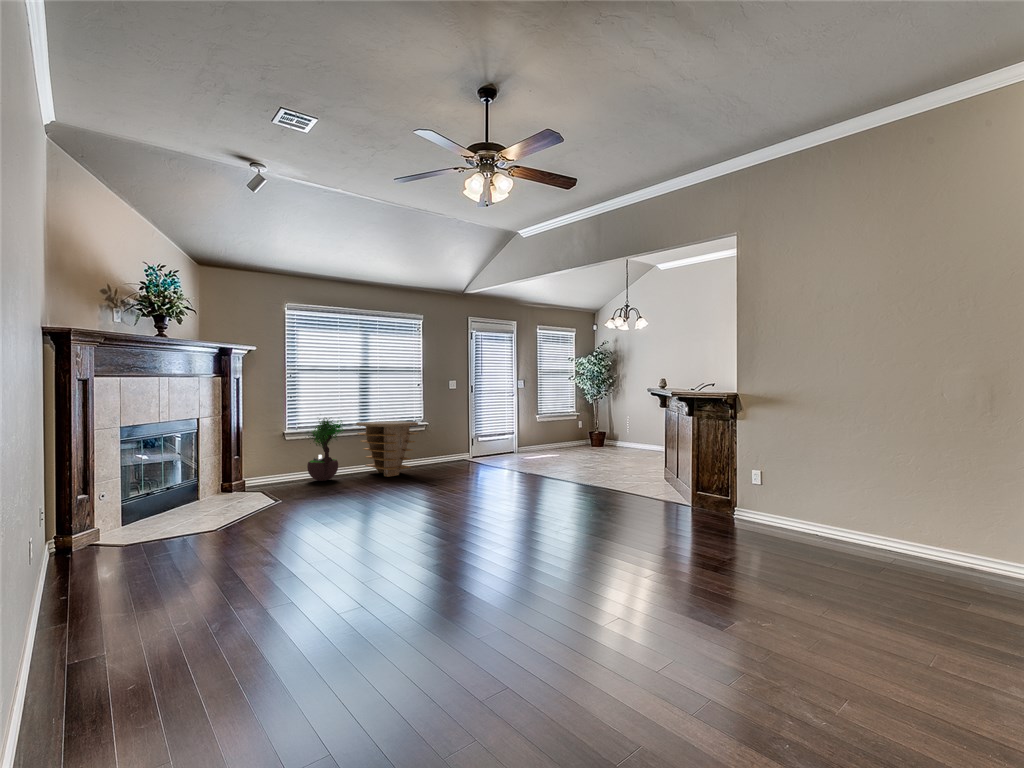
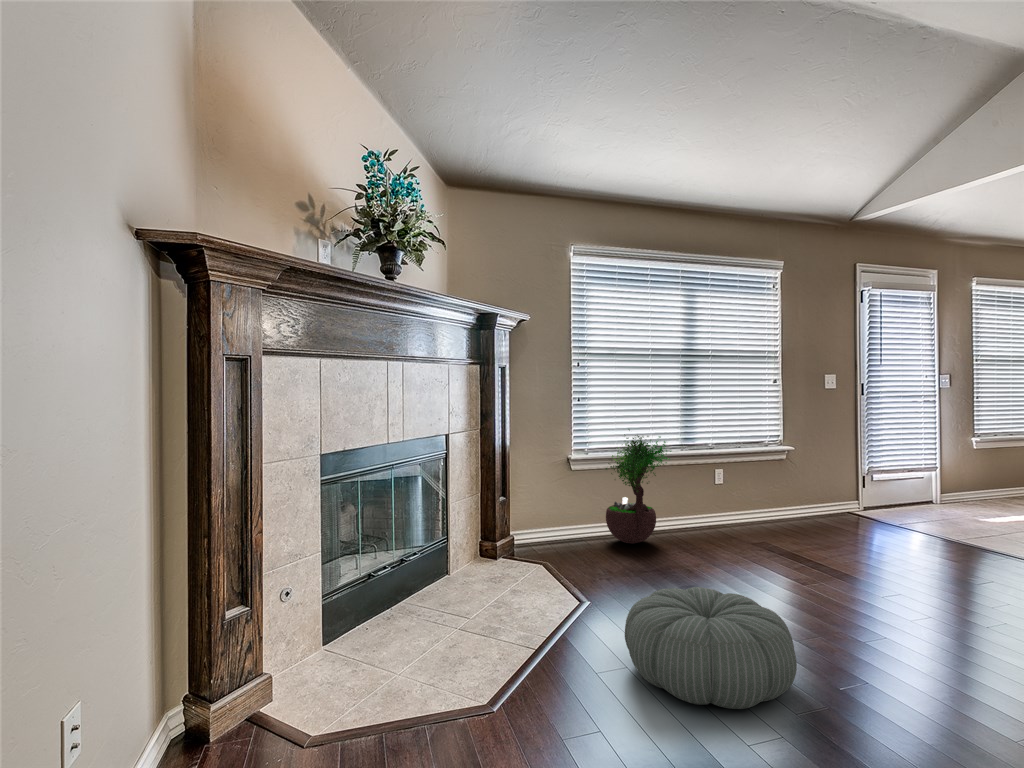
side table: present [356,421,418,477] -> none [678,442,797,544]
pouf: none [289,481,363,521] -> present [625,587,797,709]

